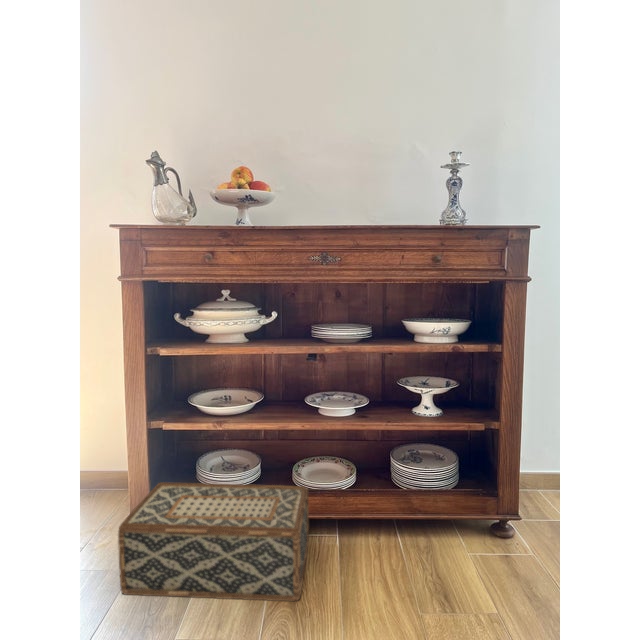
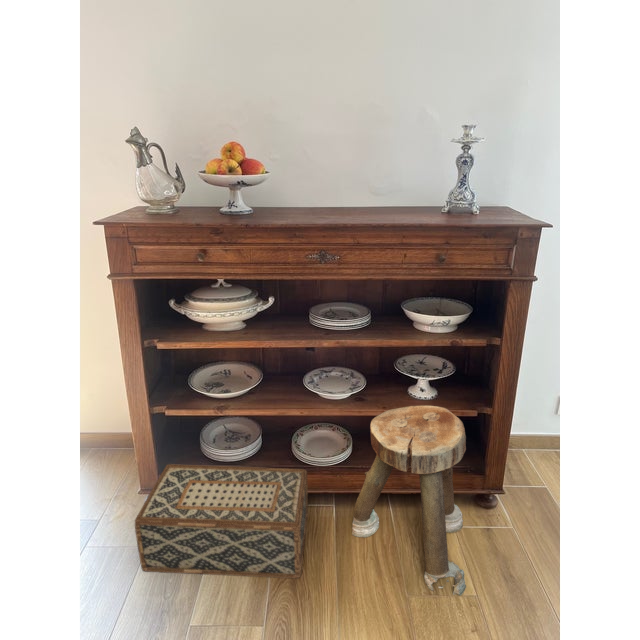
stool: none [358,412,489,618] -> present [352,406,466,596]

